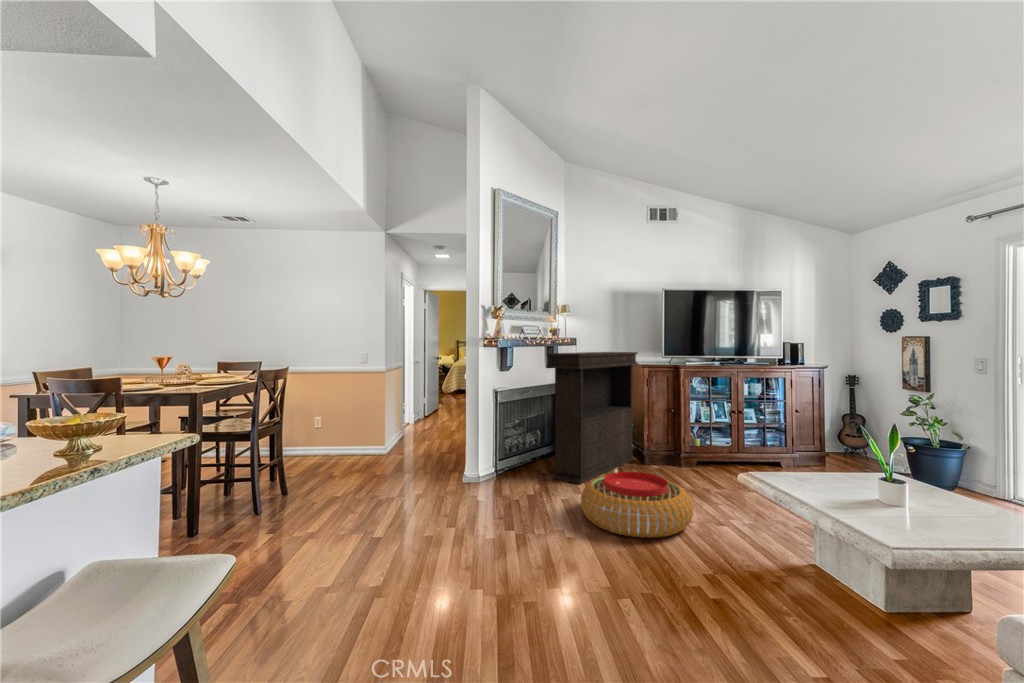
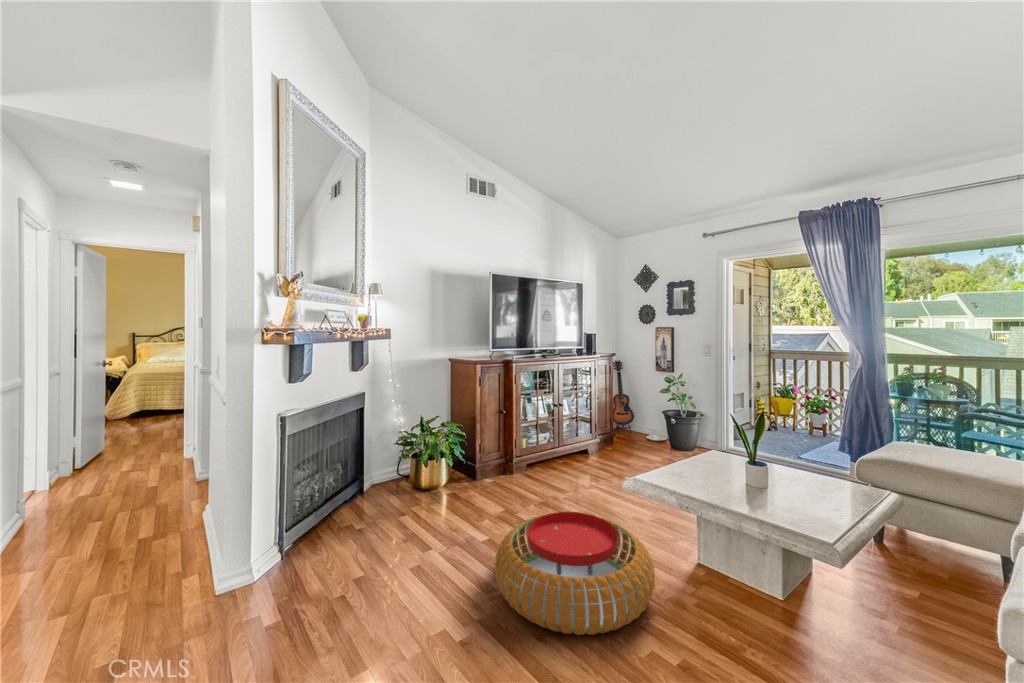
console table: present [546,352,638,484] -> none [381,347,465,542]

